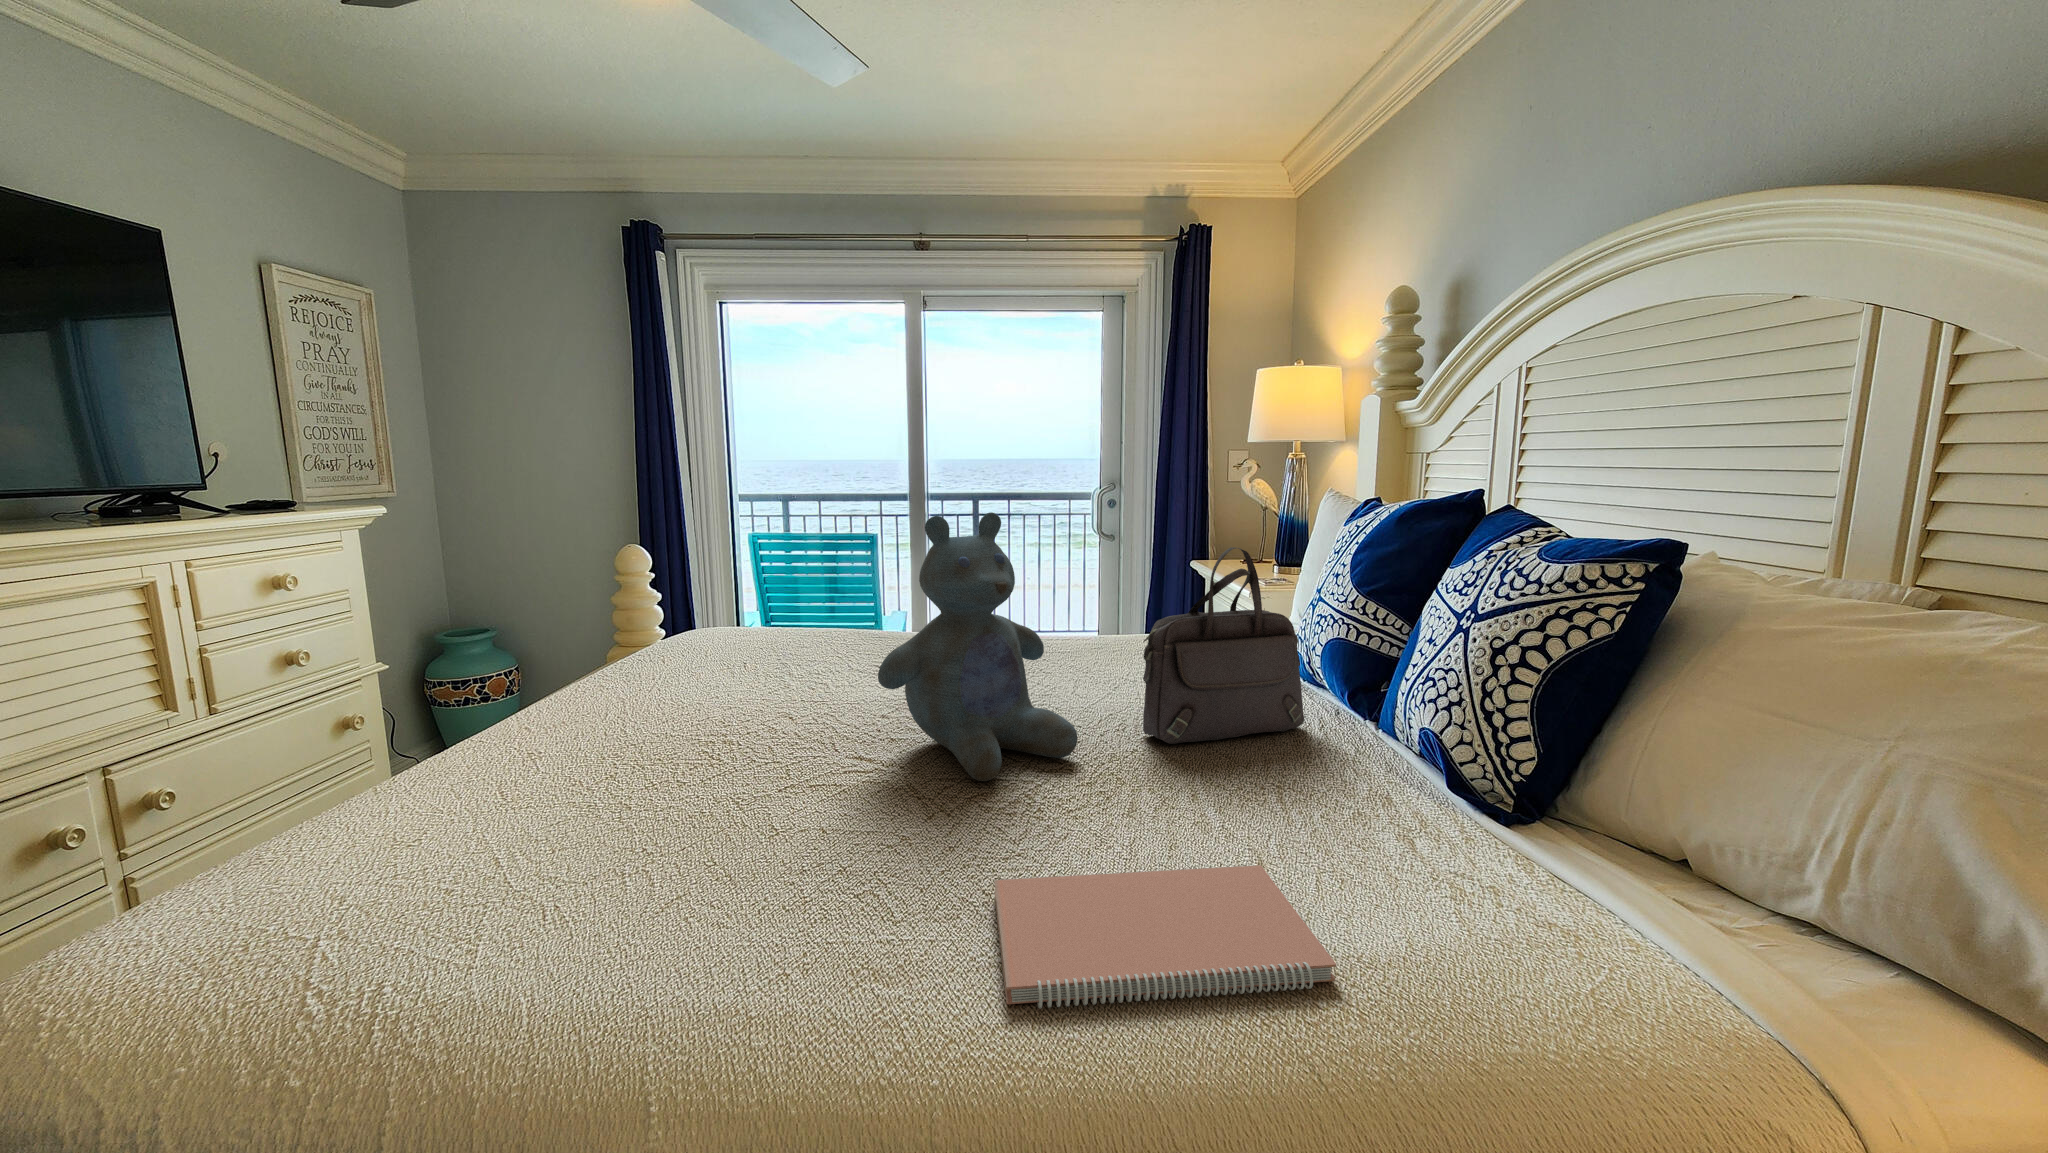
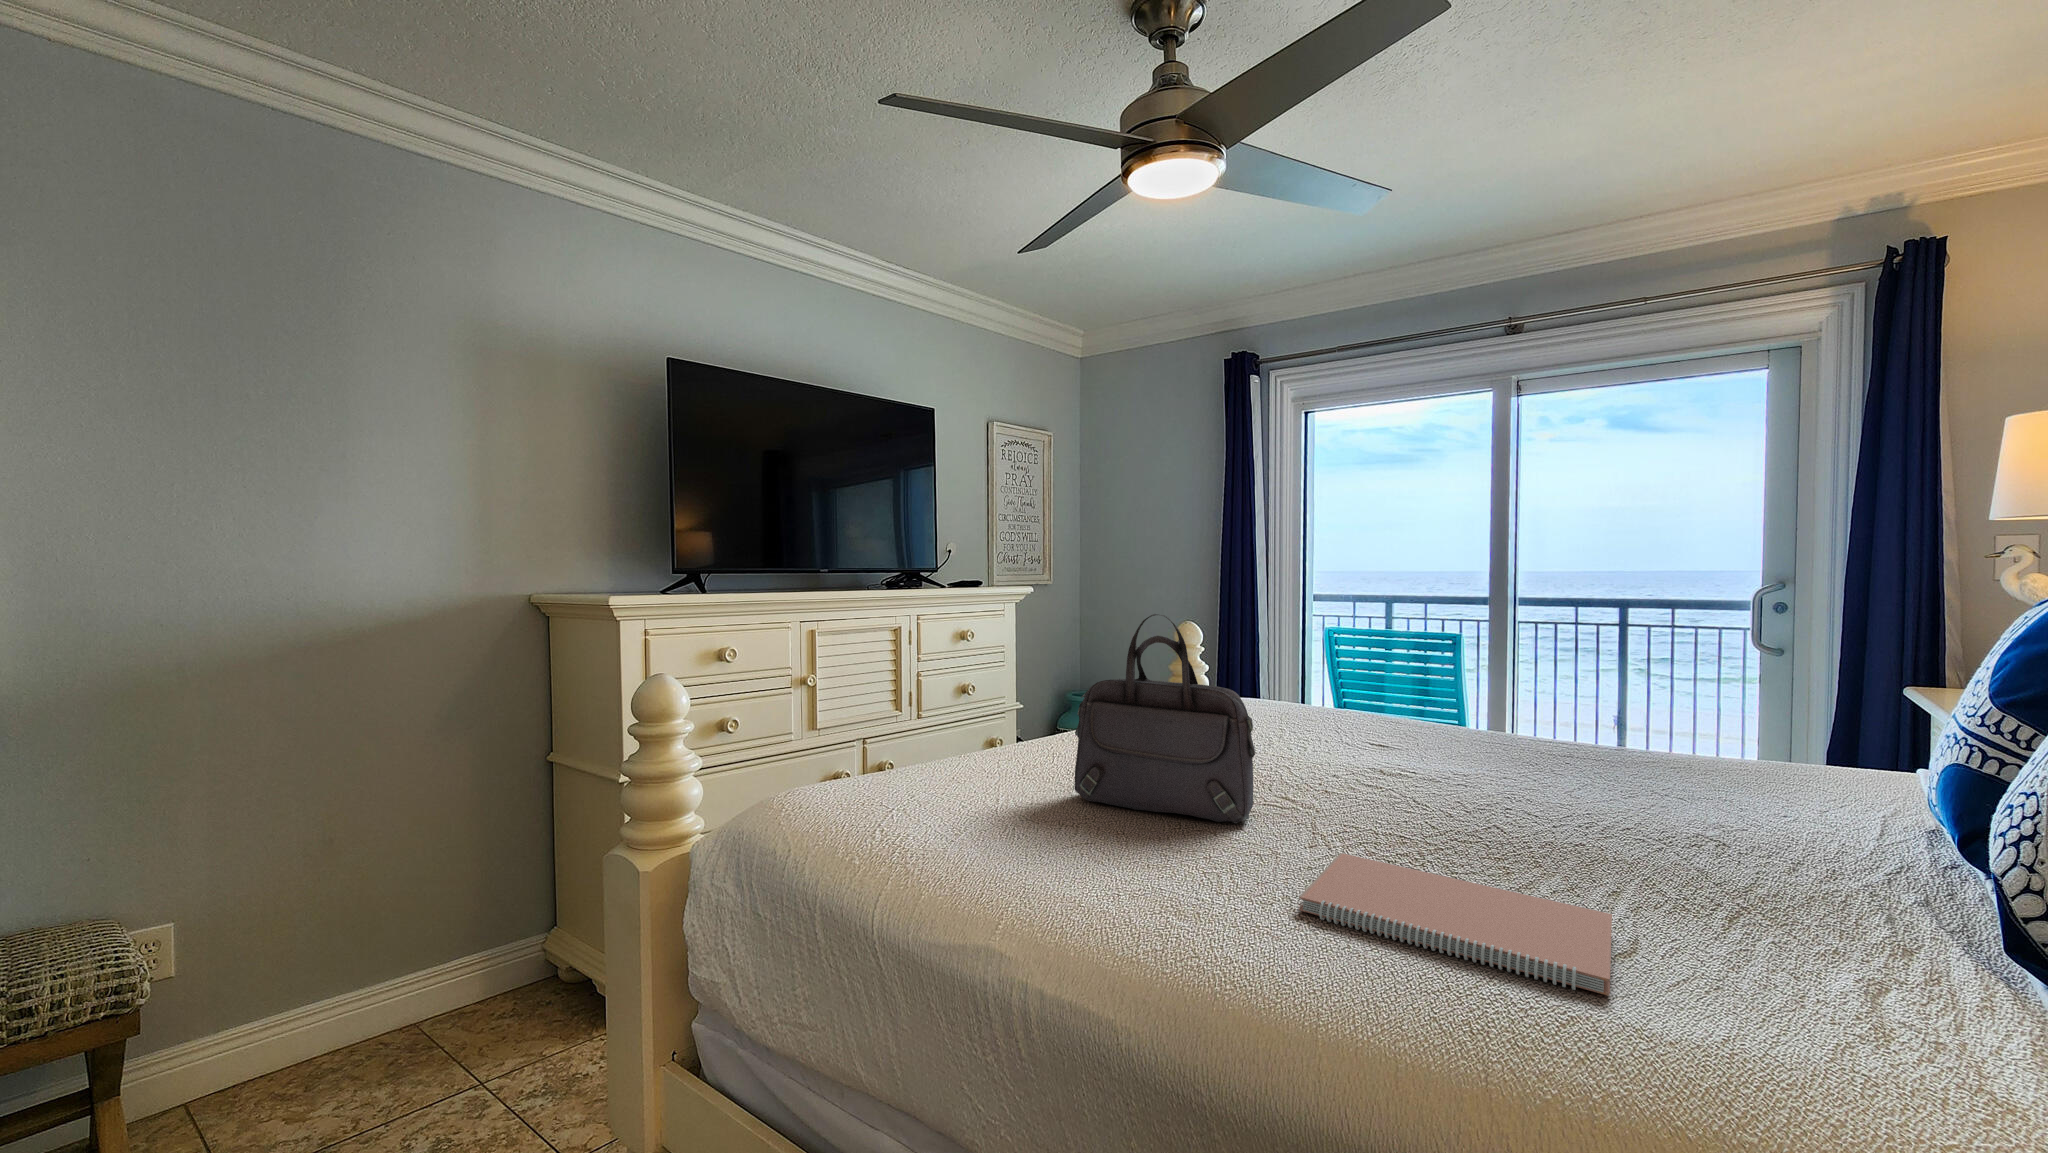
stuffed bear: present [878,512,1078,781] -> none [1318,580,1507,813]
handbag: present [1143,547,1305,744] -> present [1074,614,1255,824]

